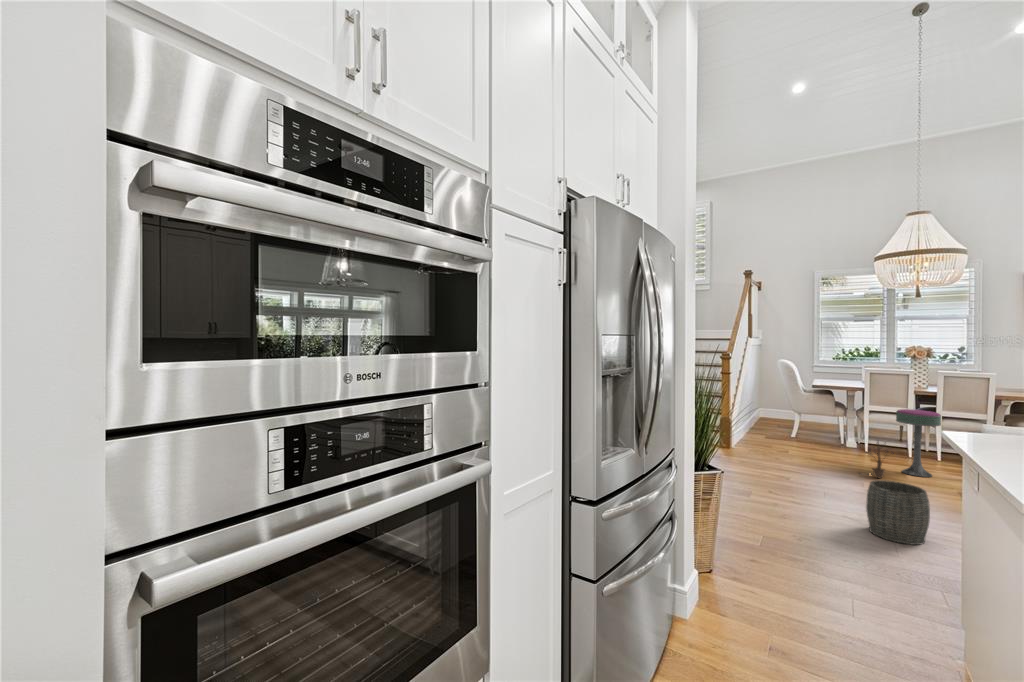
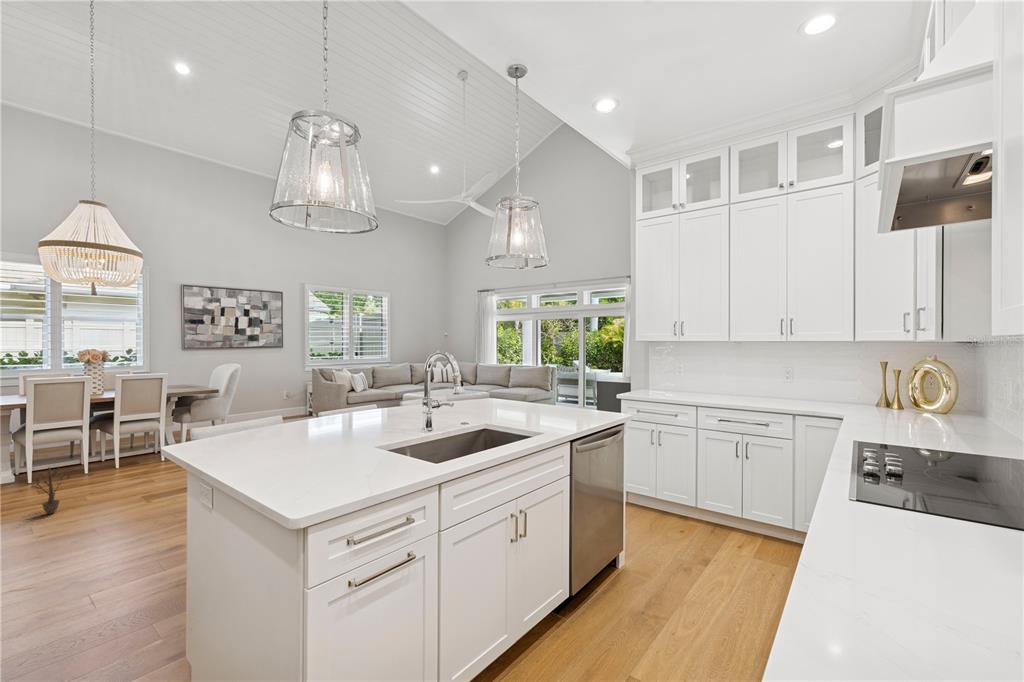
bar stool: present [896,409,941,477] -> none [70,420,121,495]
woven basket: present [866,480,930,545] -> none [42,514,123,597]

